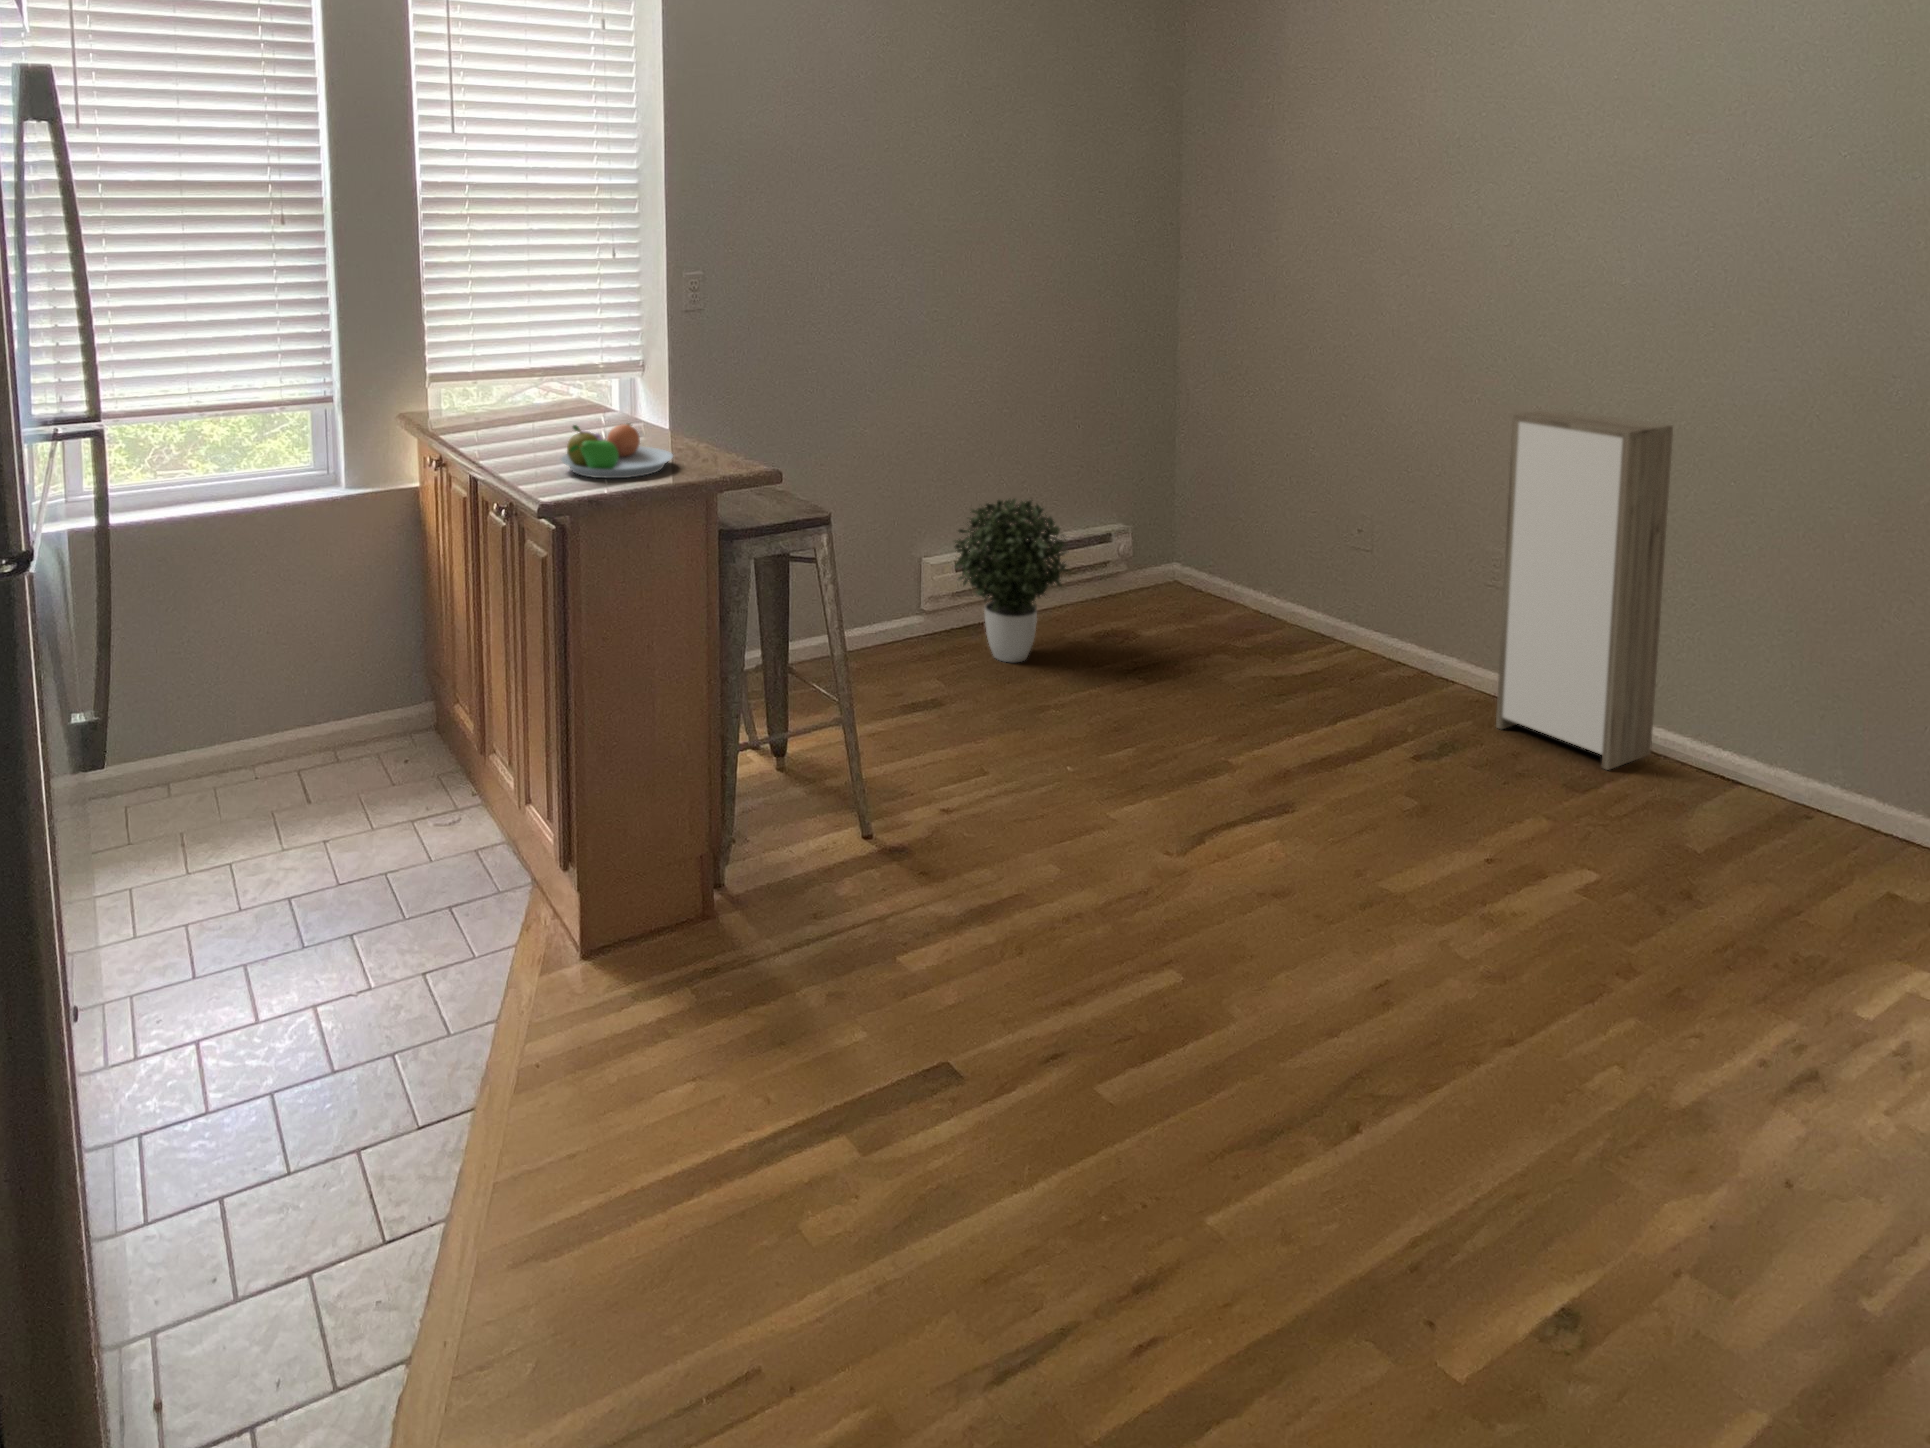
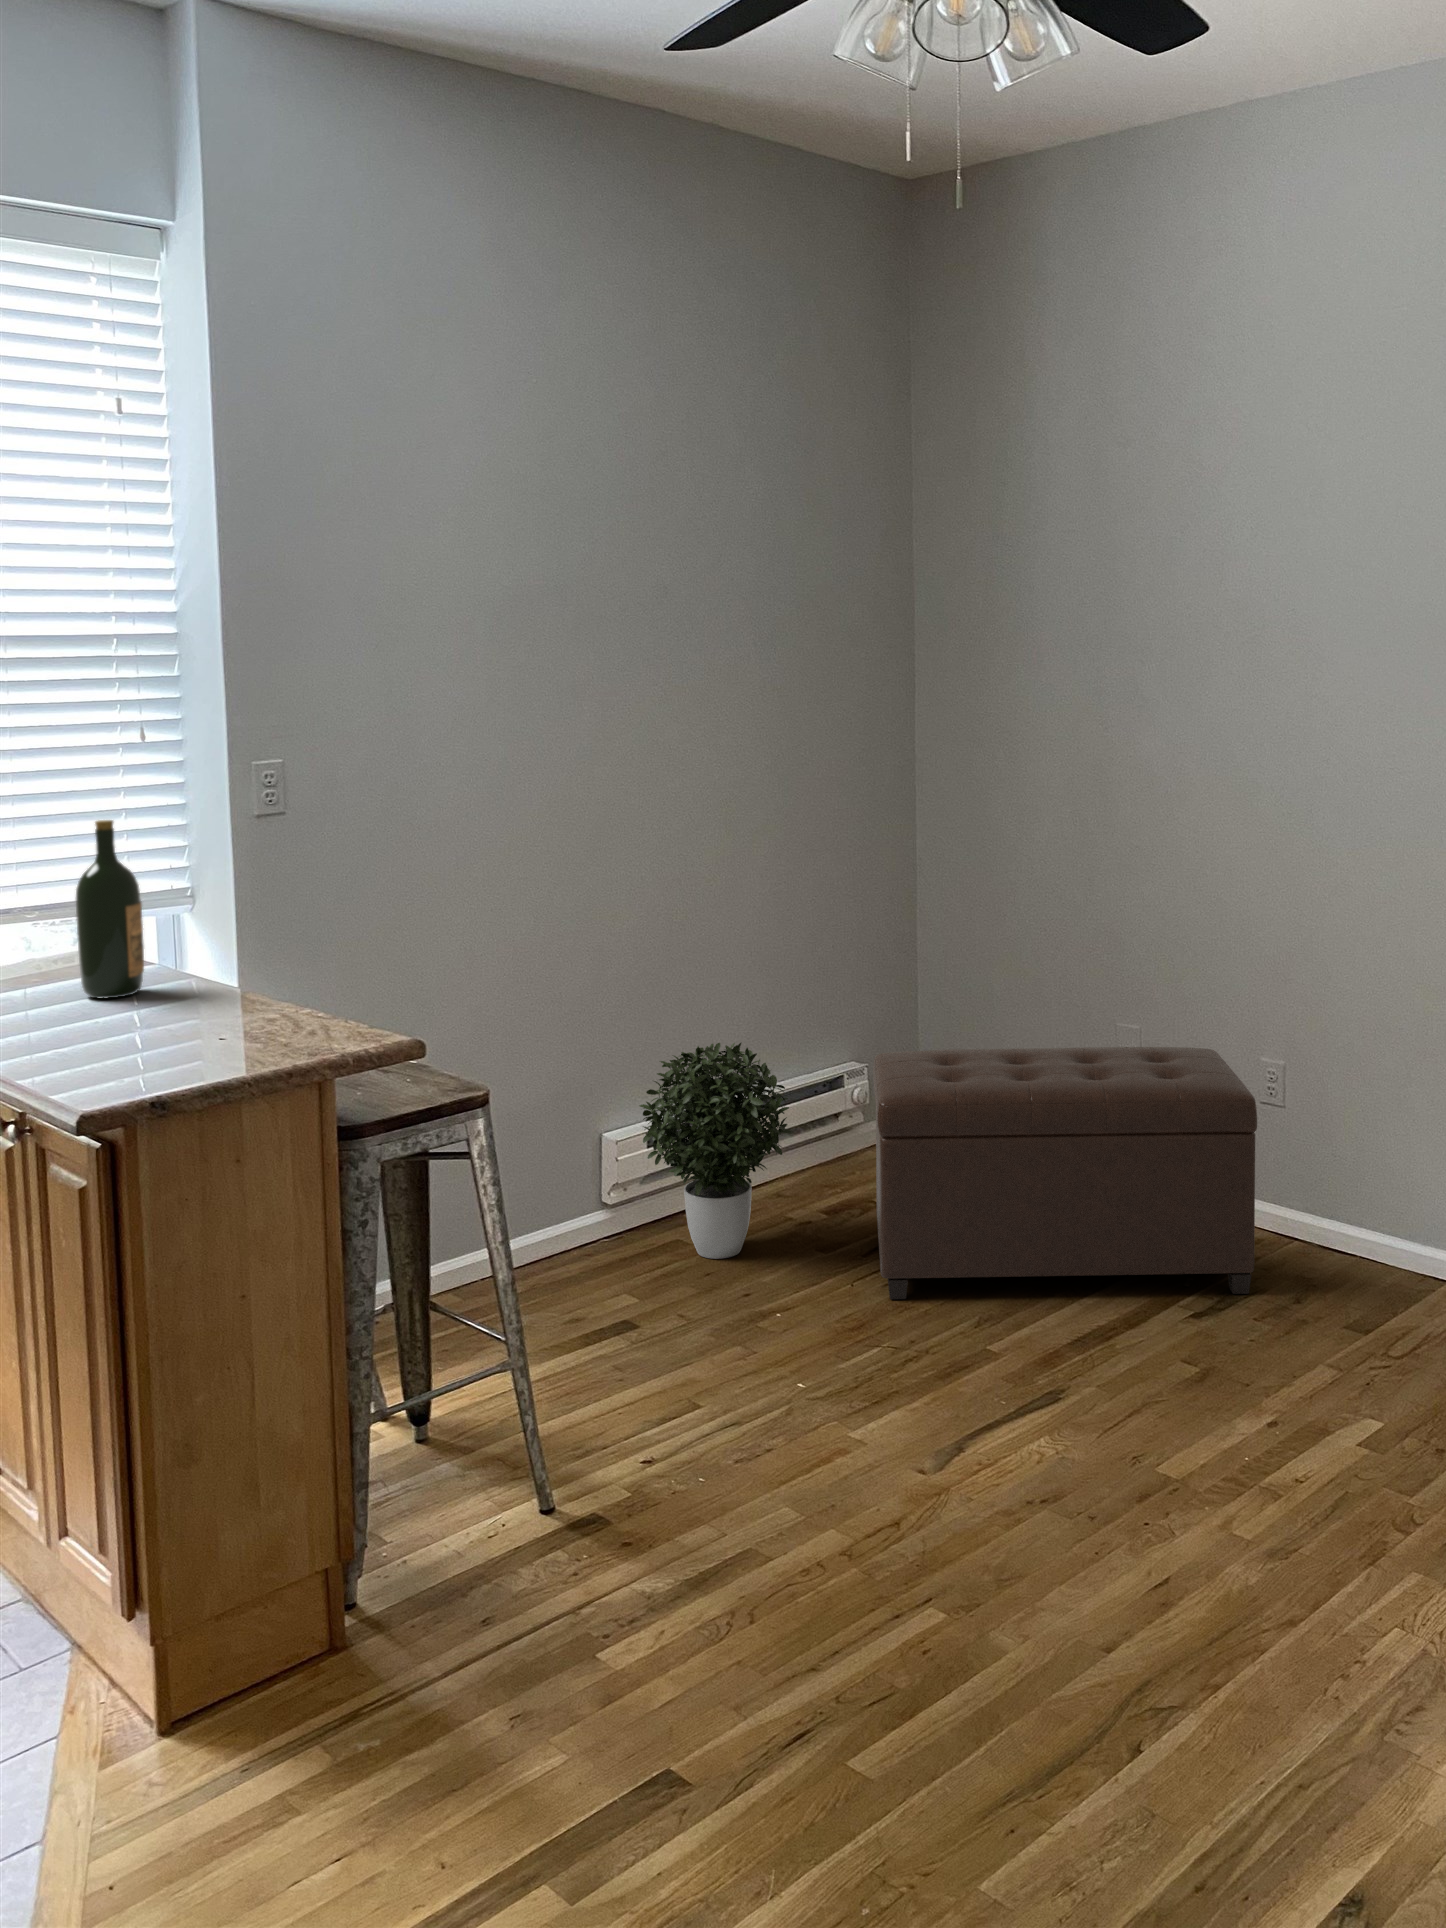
wine bottle: none [556,305,600,430] -> present [76,820,144,999]
storage cabinet: present [1496,409,1673,770] -> none [1279,894,1442,1305]
fruit bowl: present [561,424,673,478] -> none [101,987,268,1068]
ottoman: none [1137,516,1480,744] -> present [873,1047,1257,1299]

